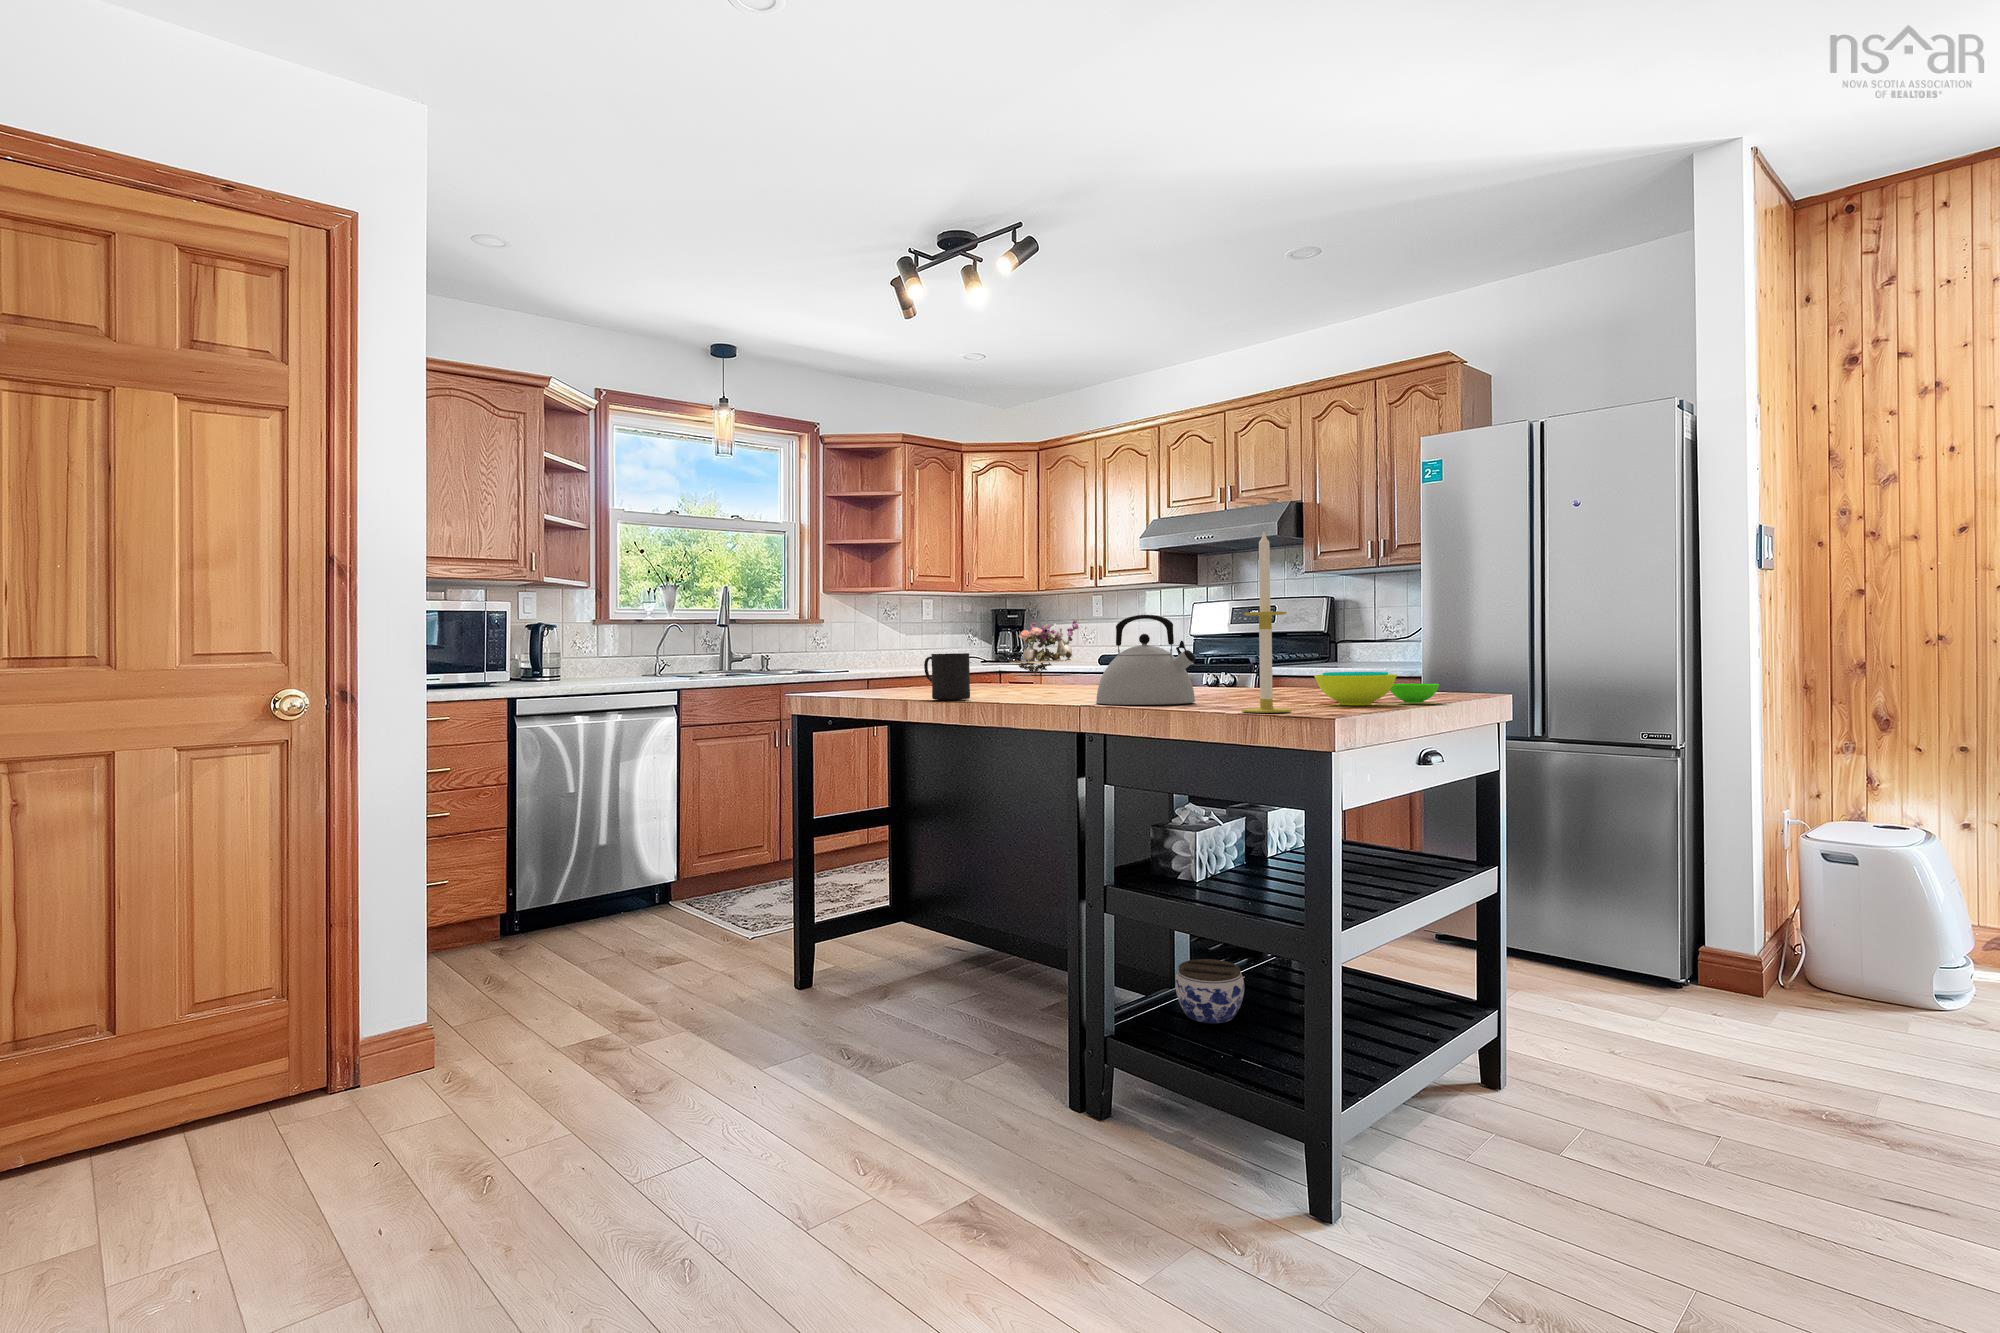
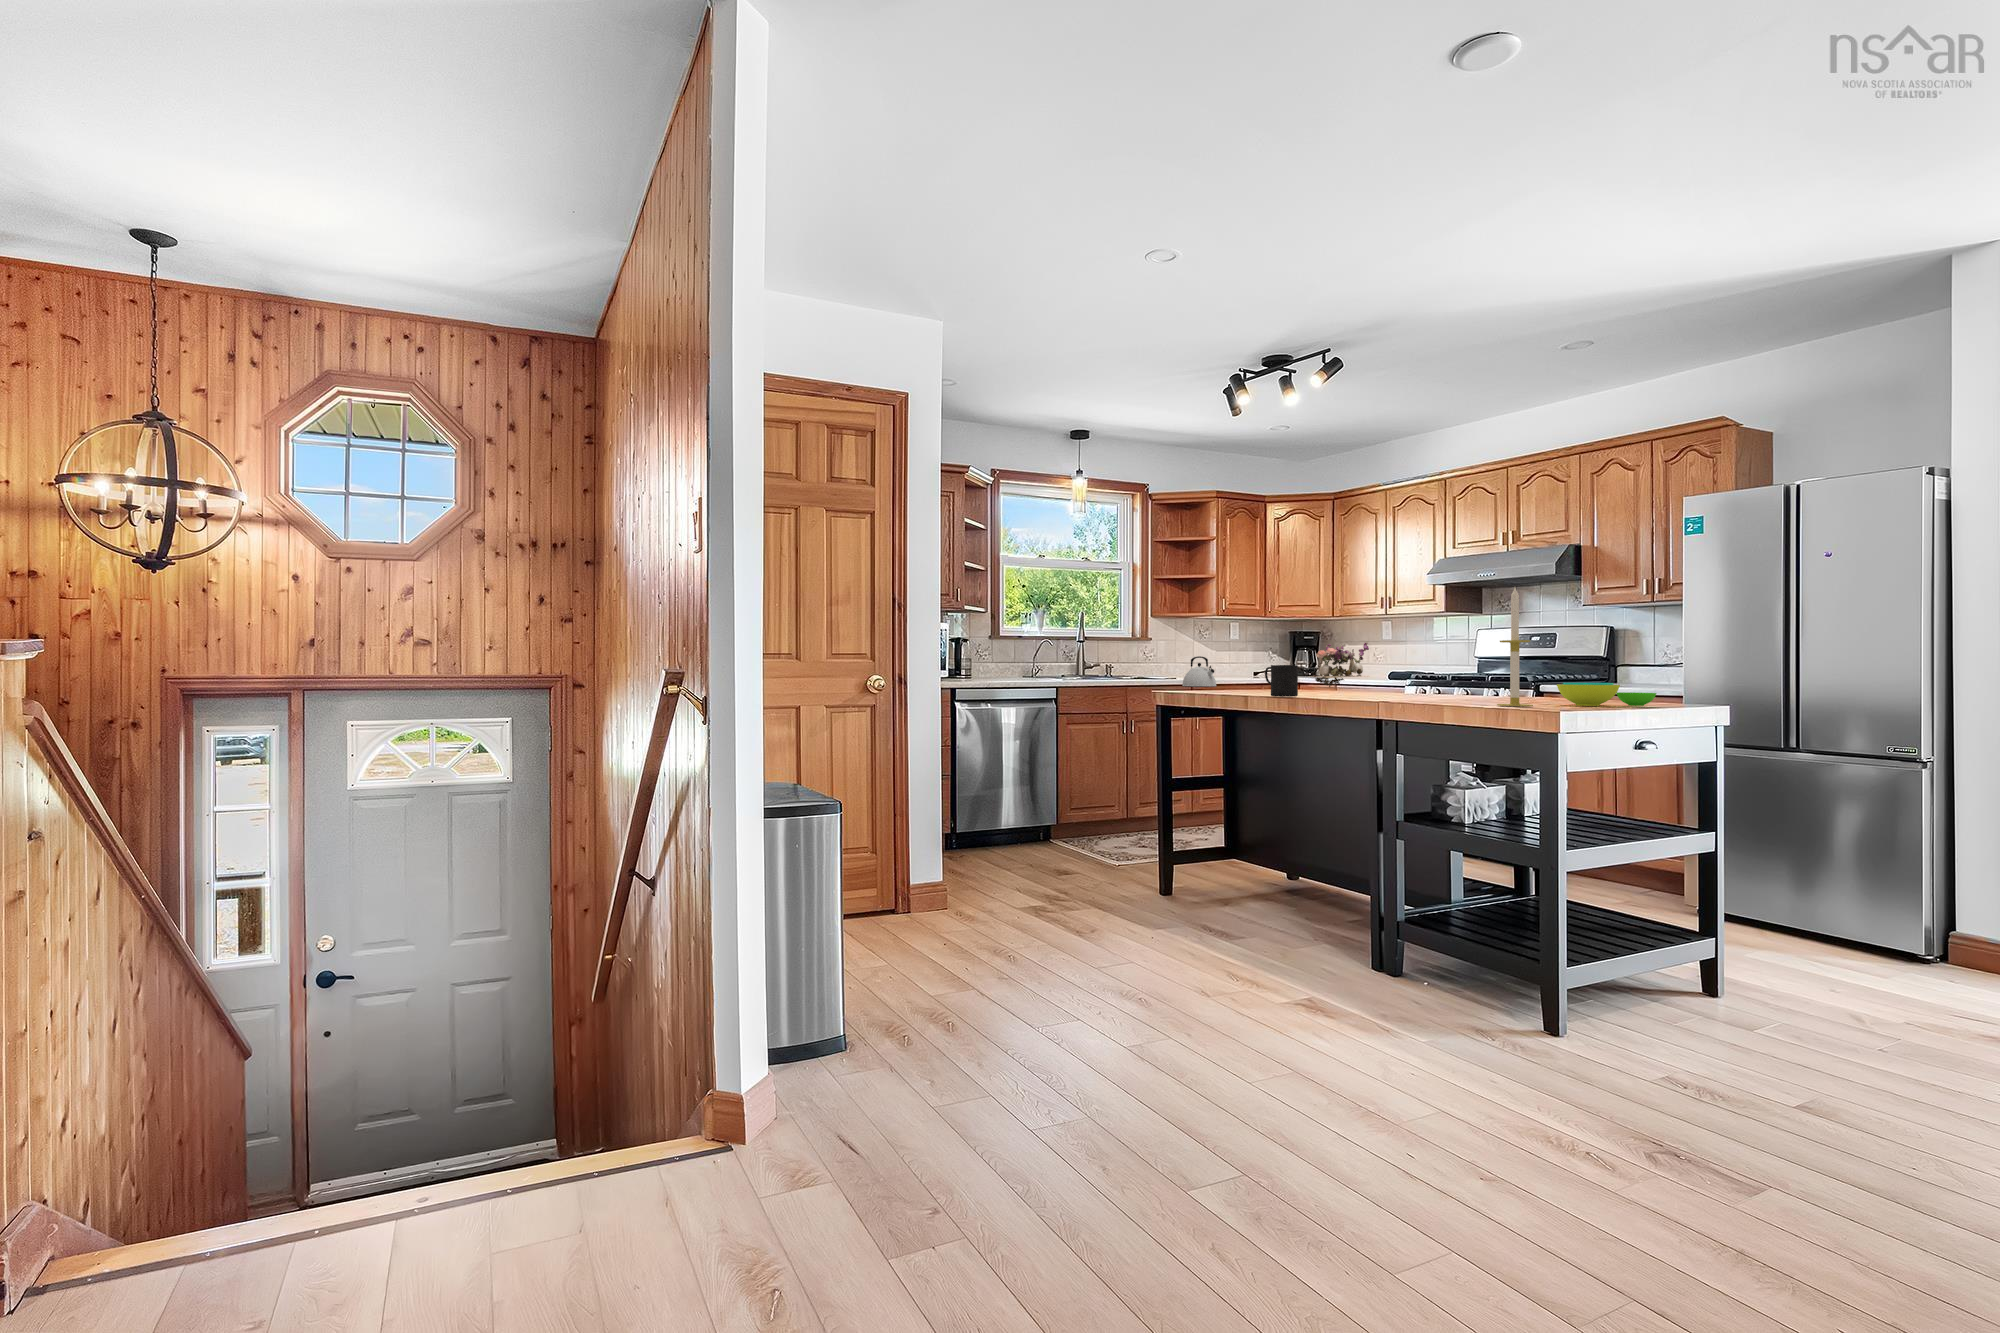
kettle: present [1096,615,1195,705] -> present [1182,656,1216,686]
jar: present [1175,959,1244,1023] -> none [1447,885,1501,928]

